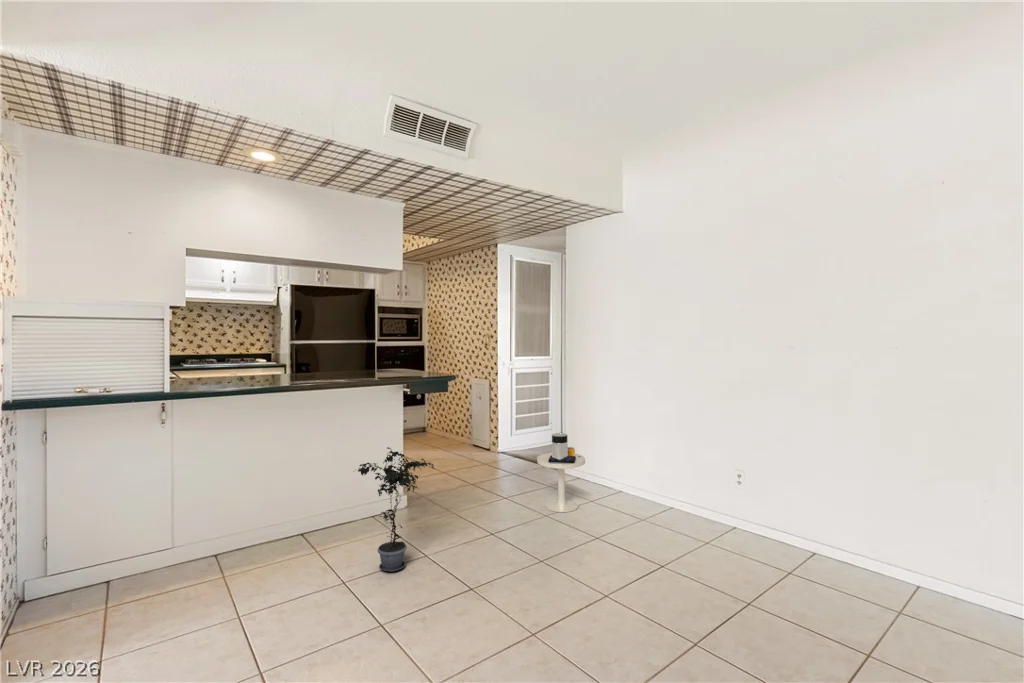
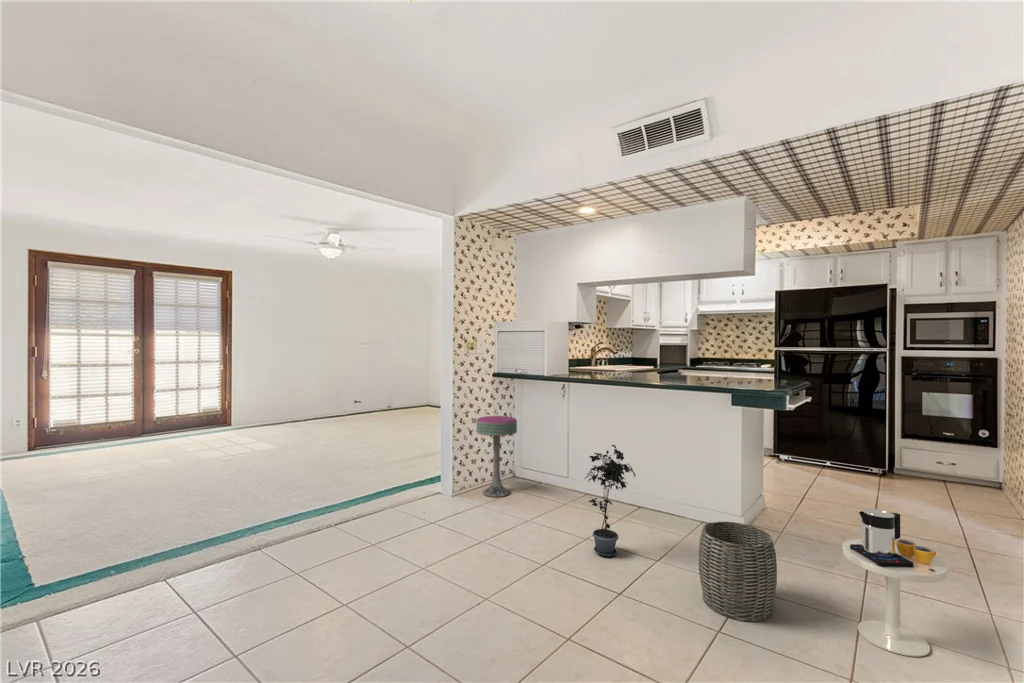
bar stool: none [27,472,133,638] -> present [476,416,517,497]
woven basket: none [483,474,537,545] -> present [699,522,777,622]

